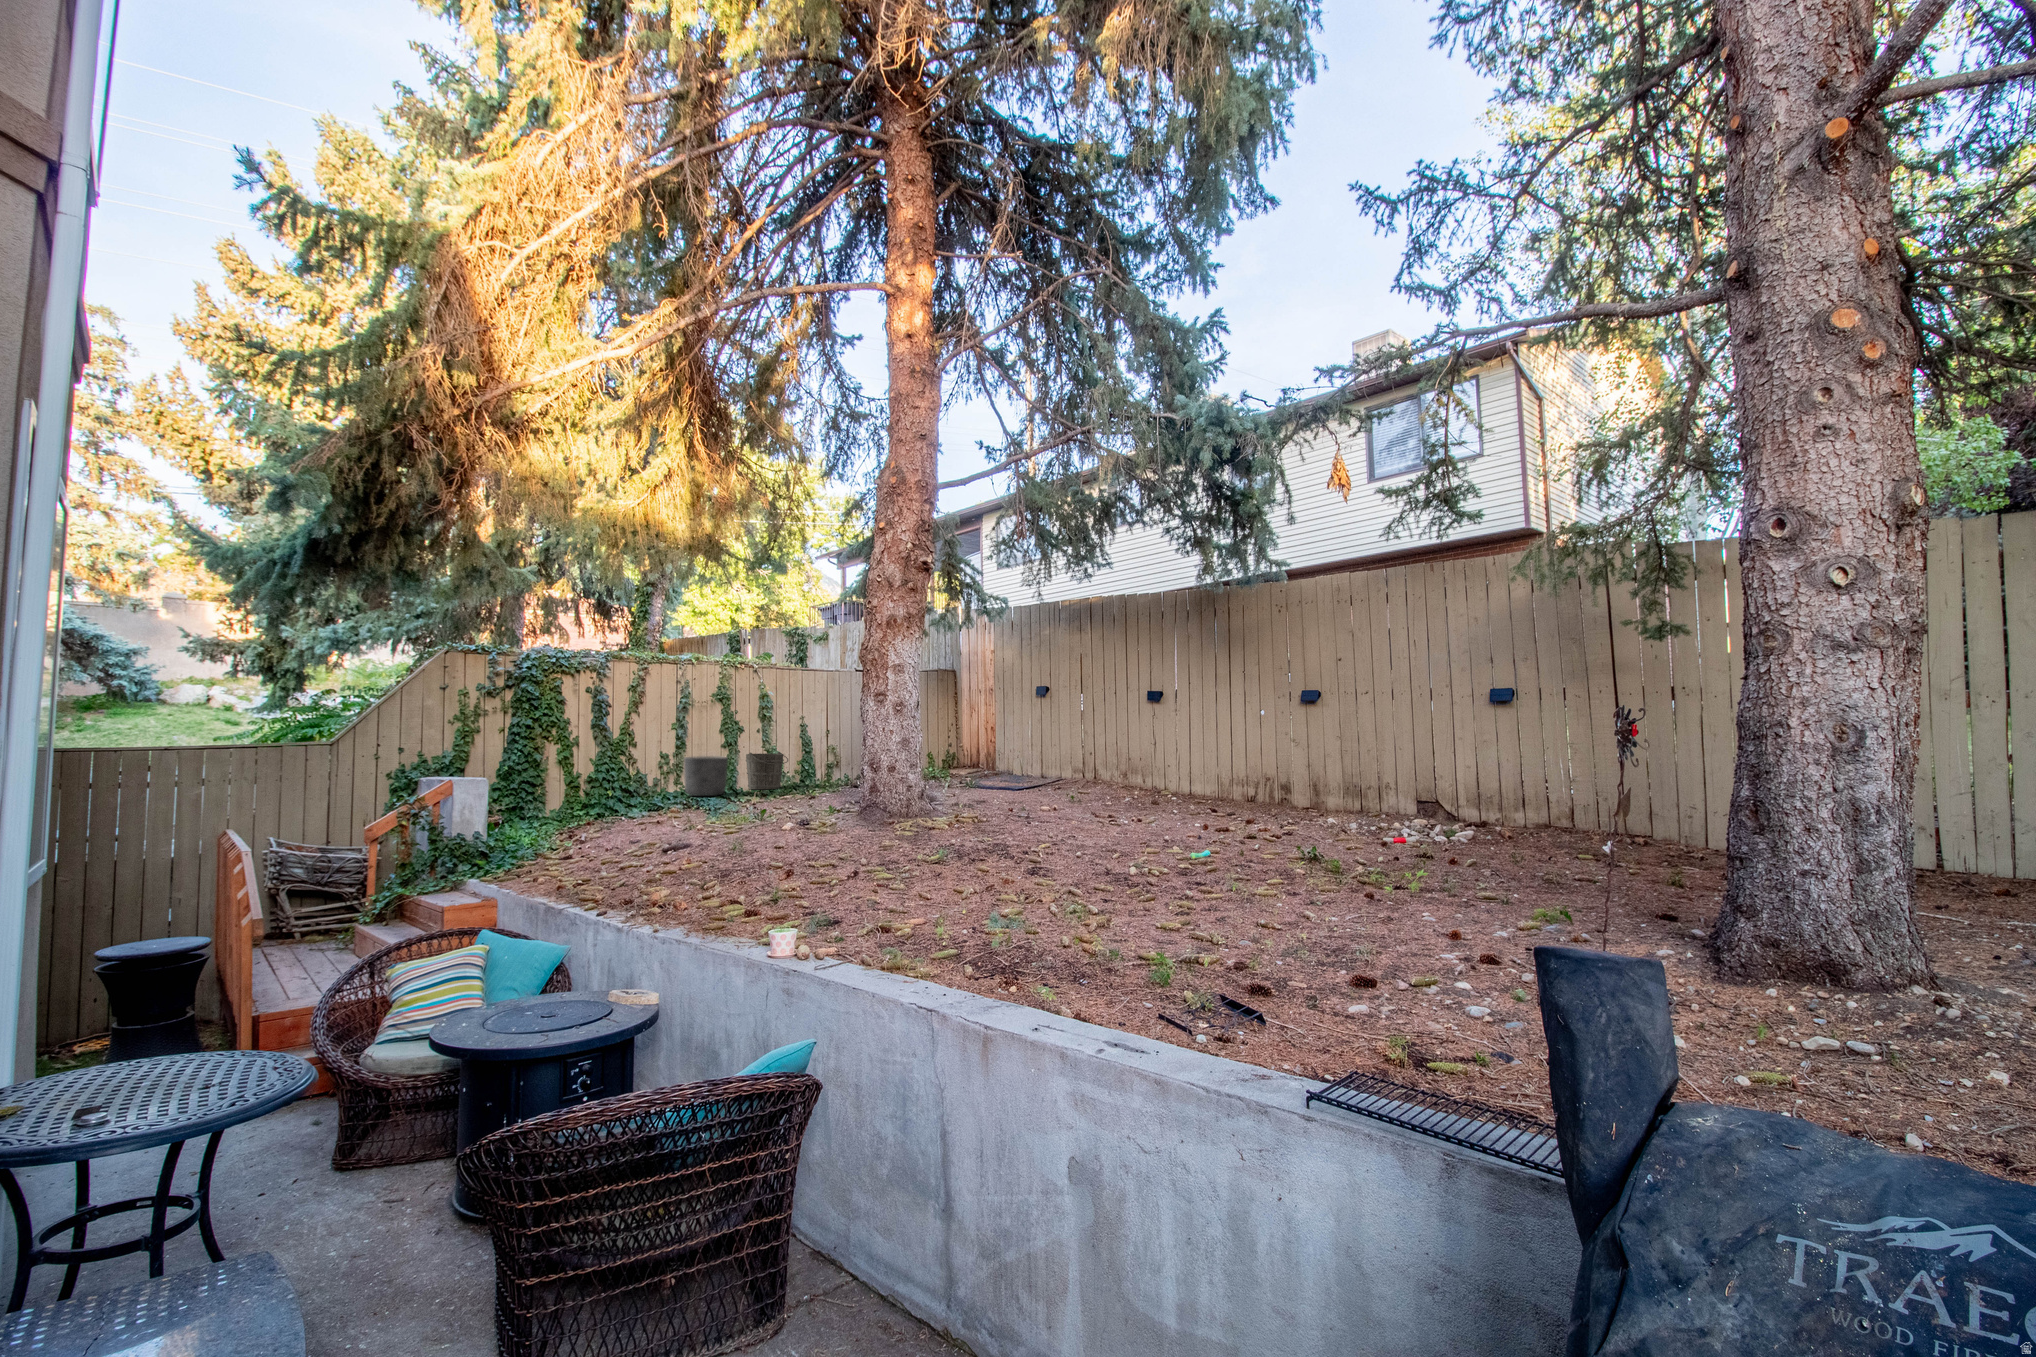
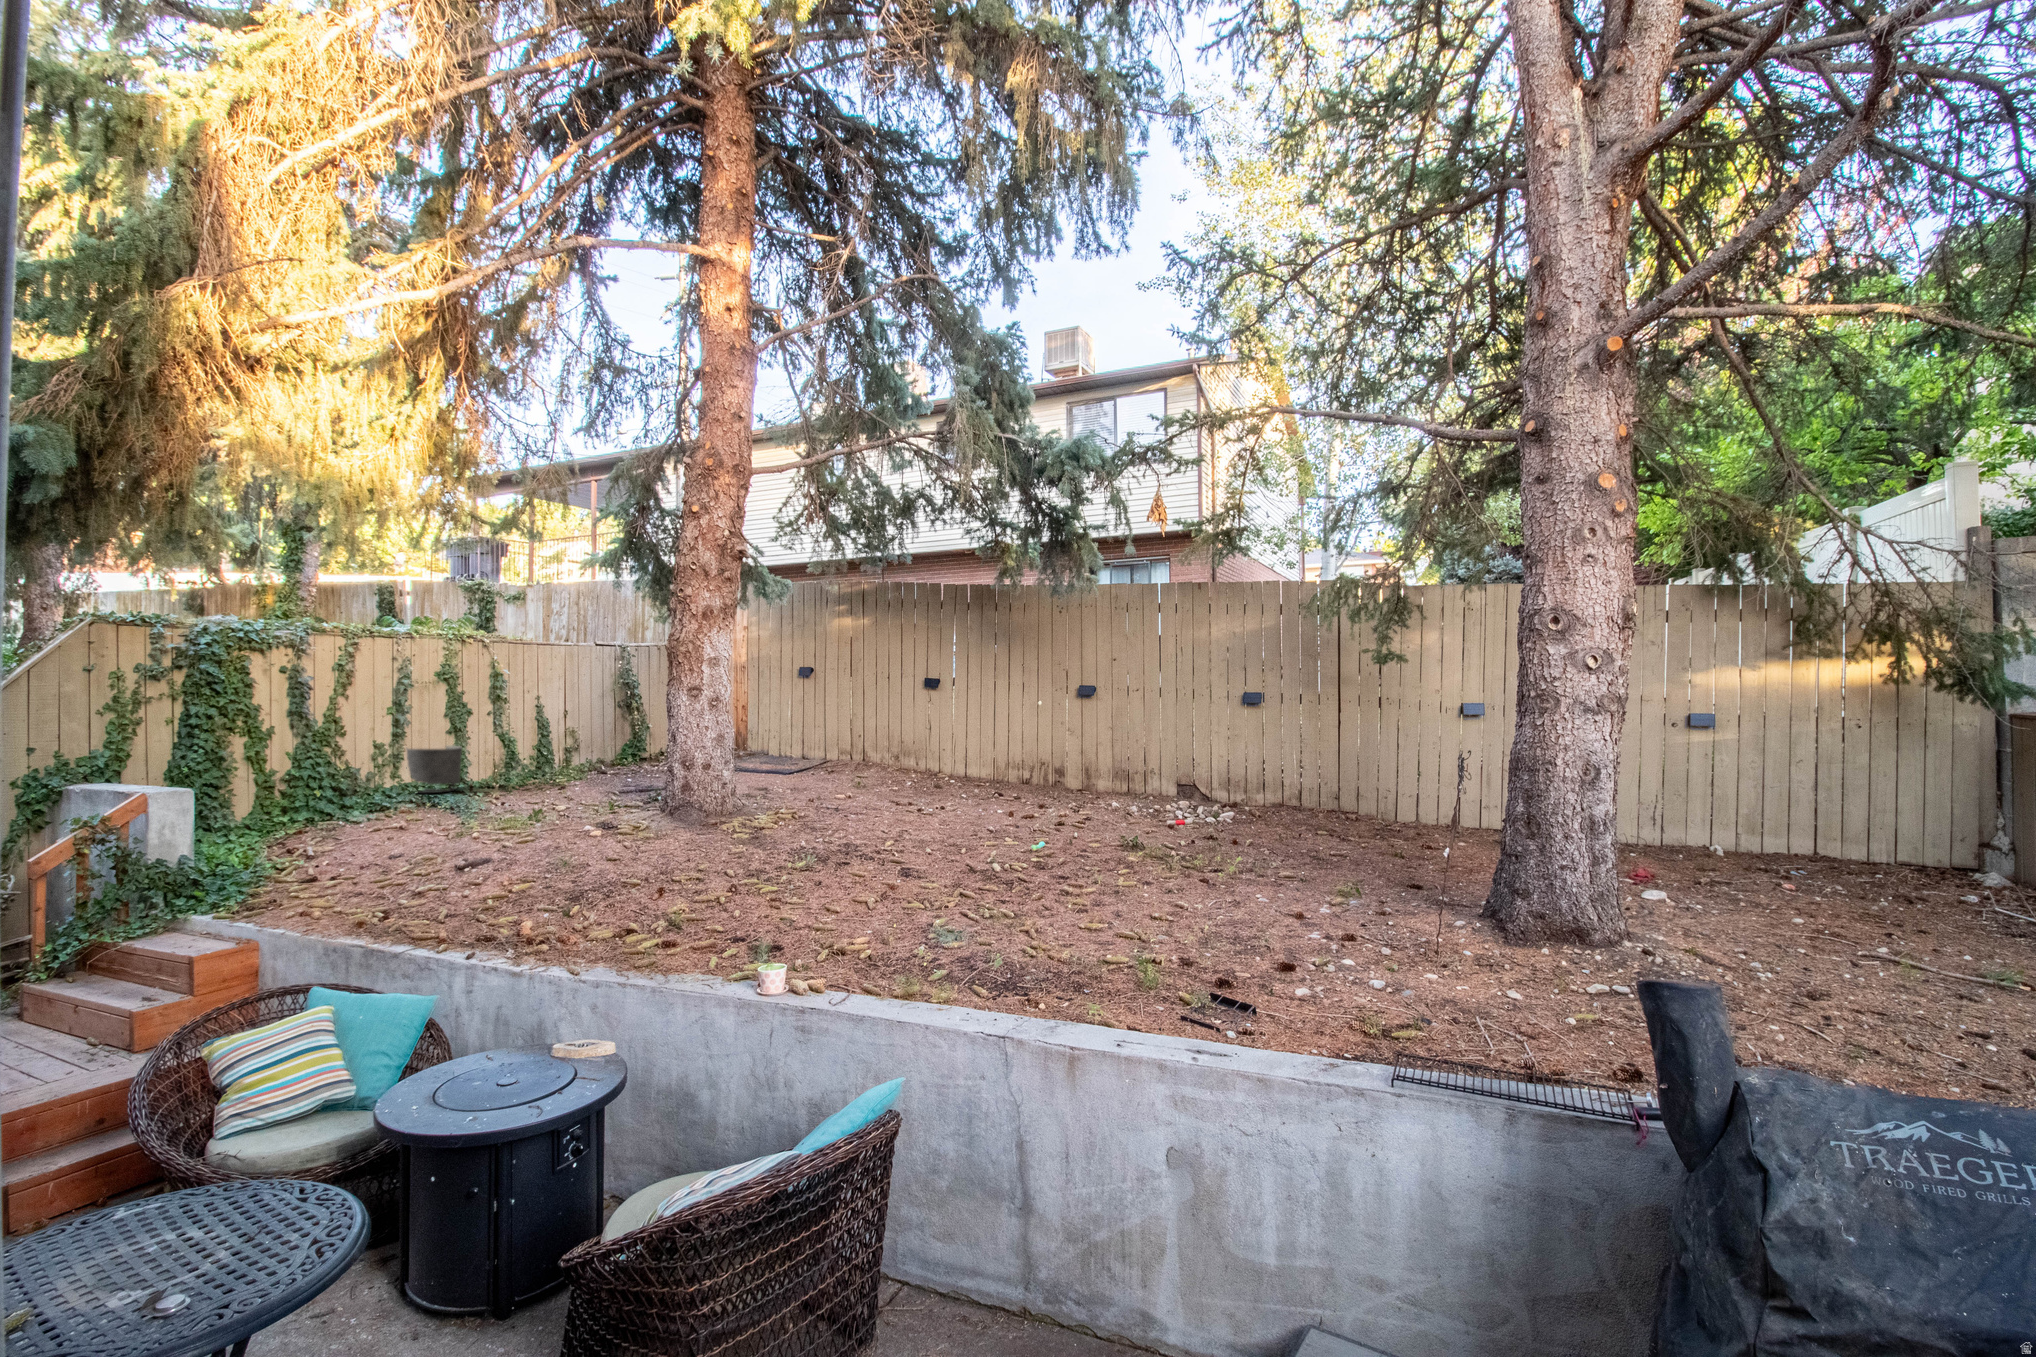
bucket: present [746,752,788,789] -> none [476,738,530,782]

